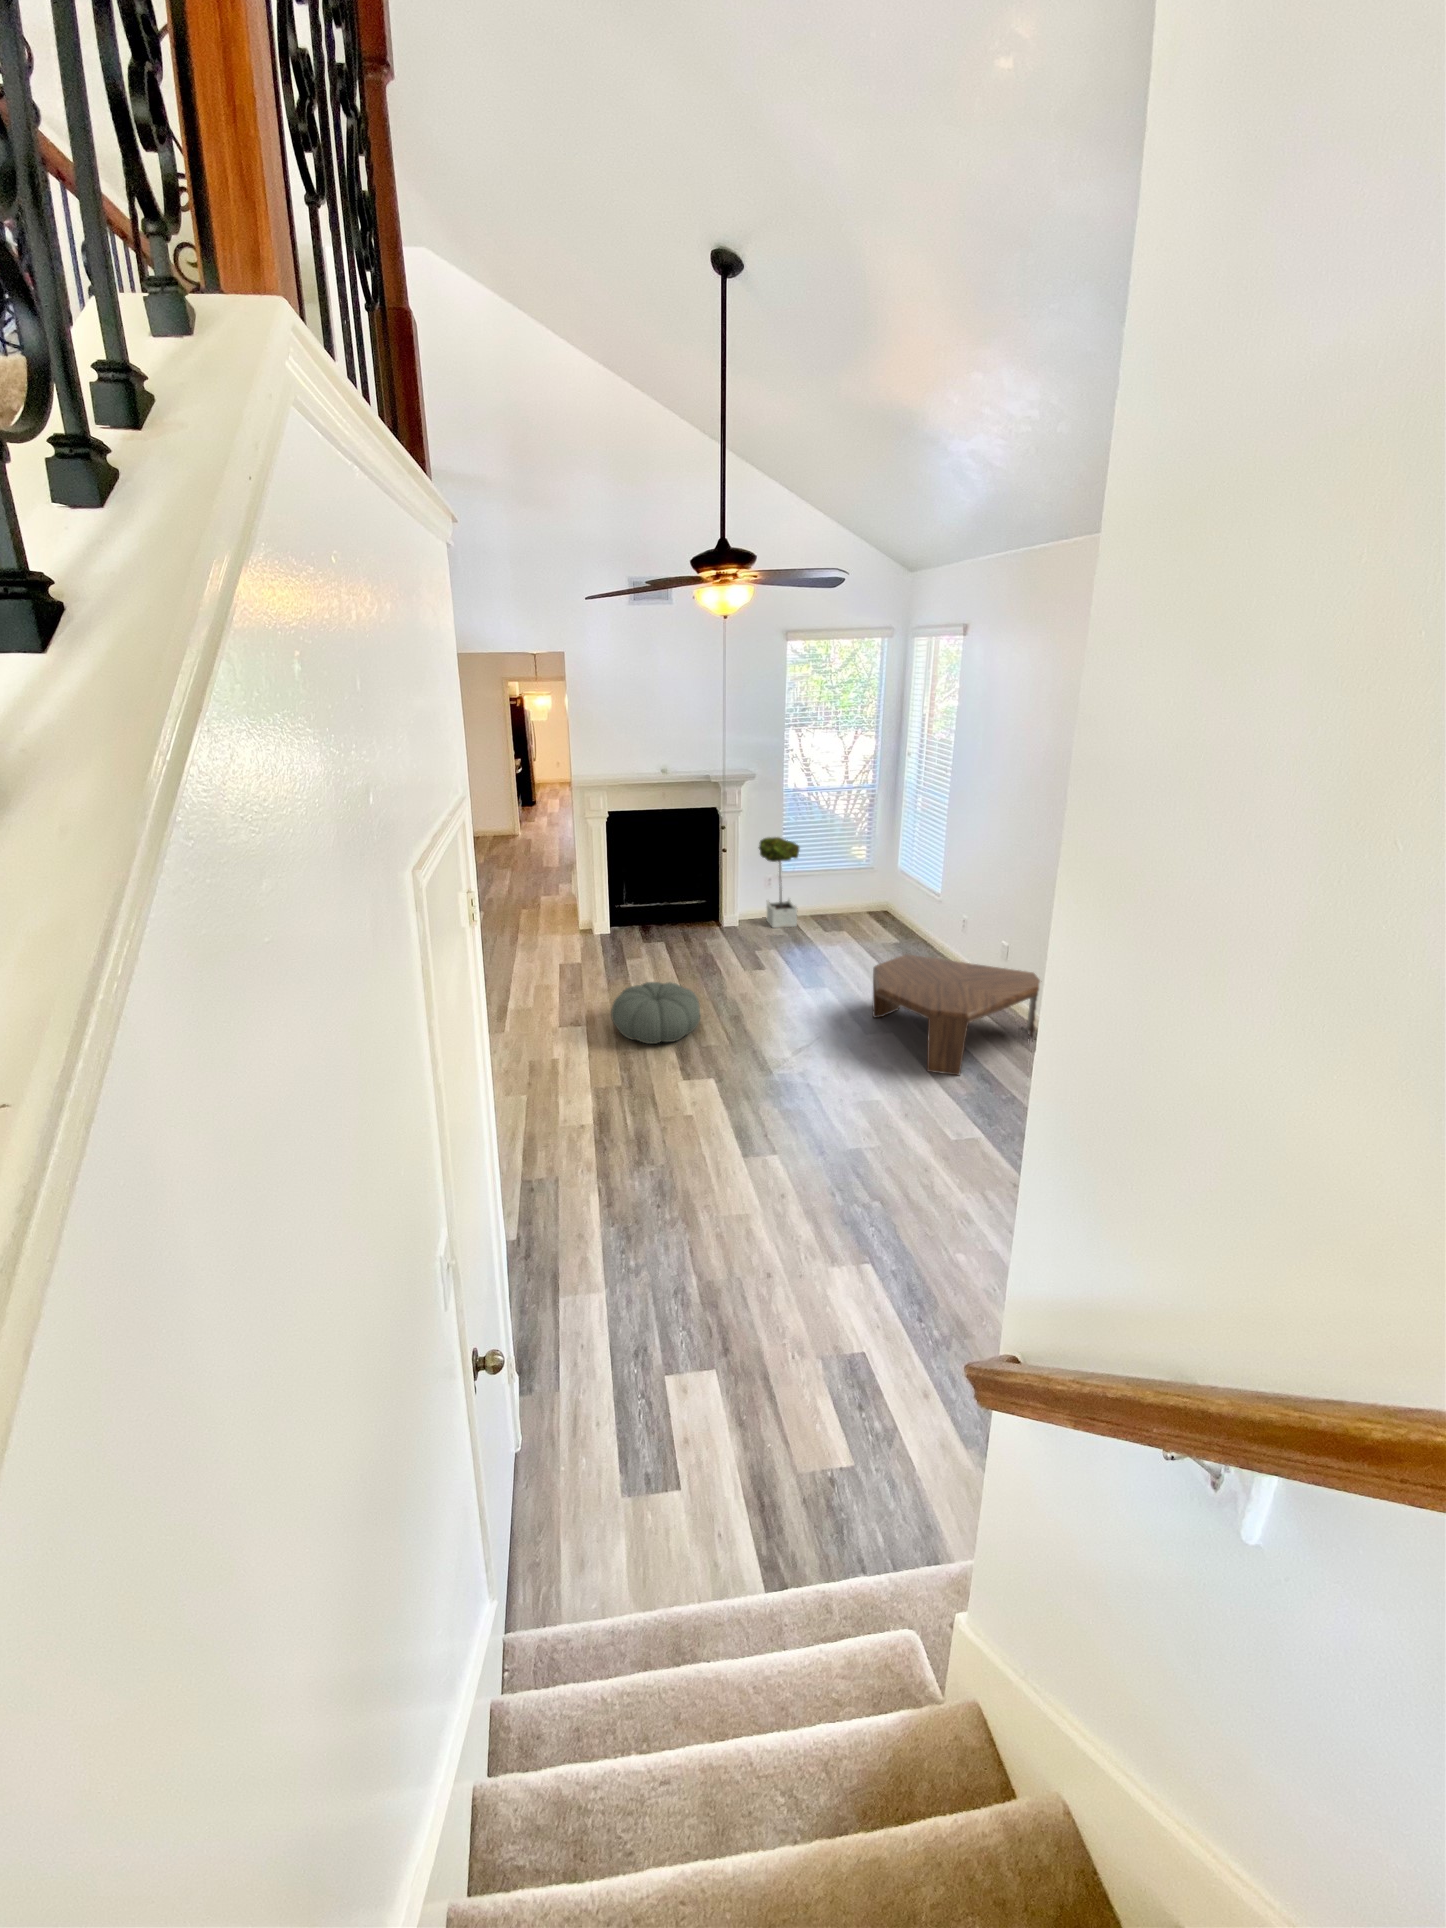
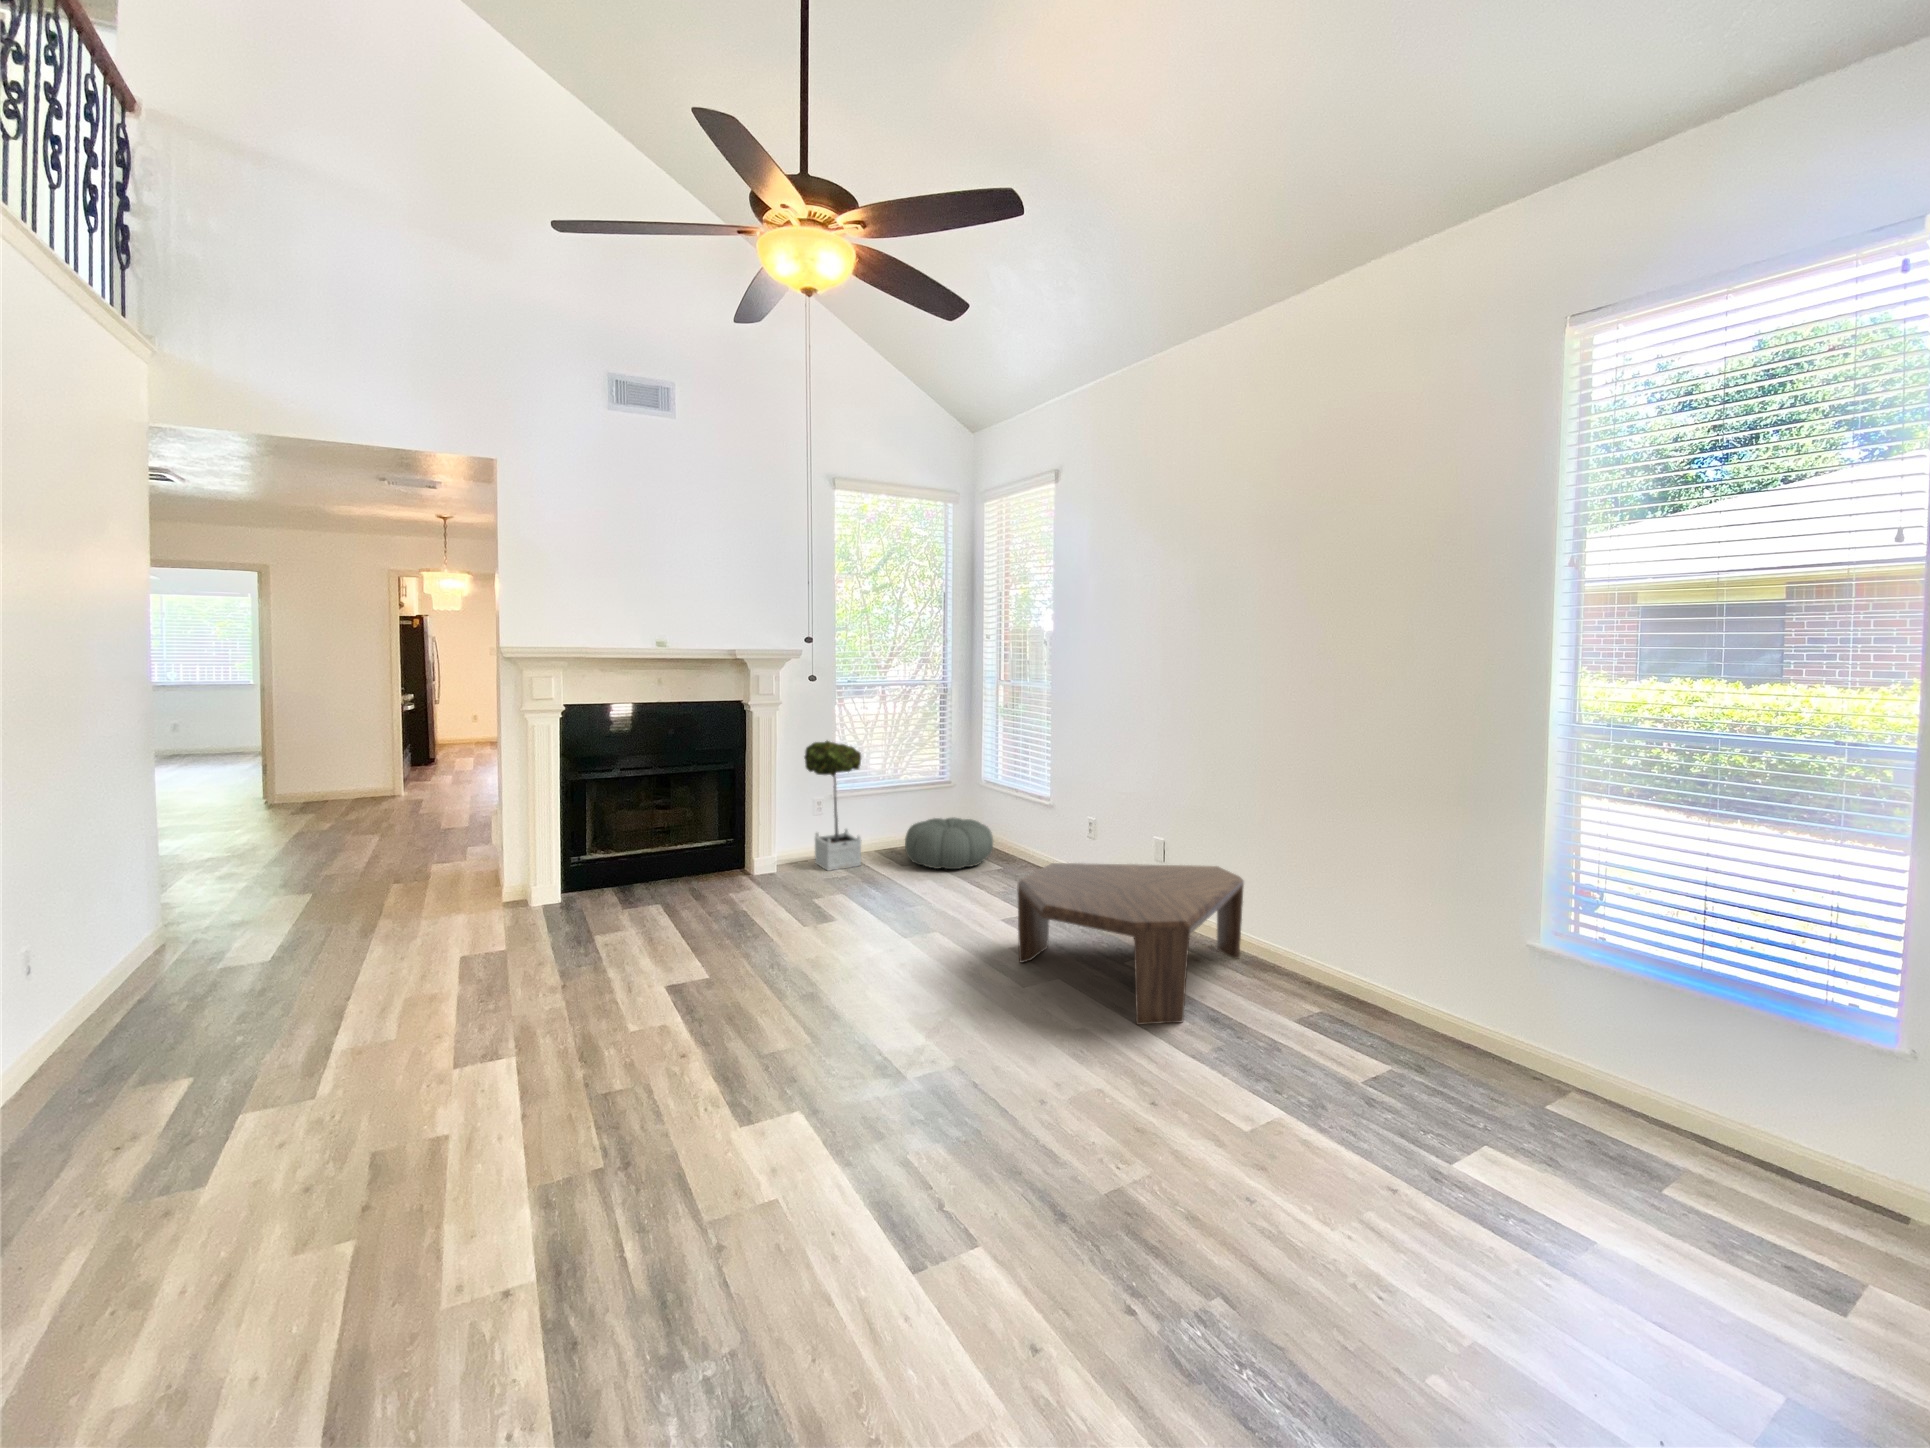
pouf: present [611,982,700,1044] -> present [905,817,993,869]

